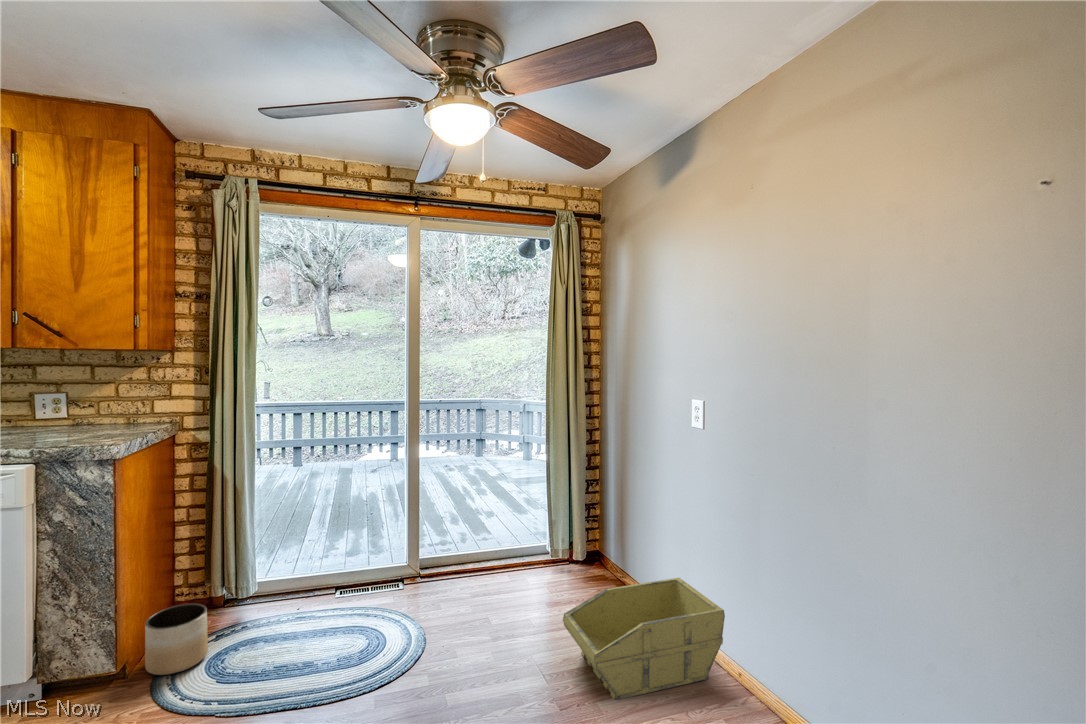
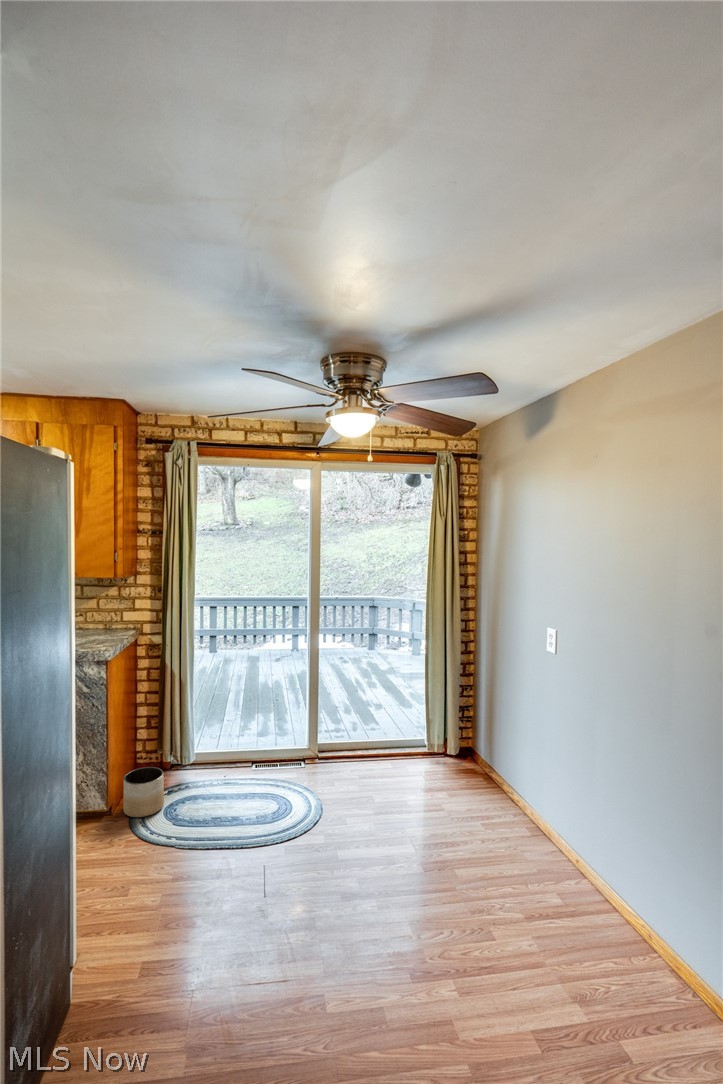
storage bin: present [563,578,725,700] -> none [428,777,561,870]

